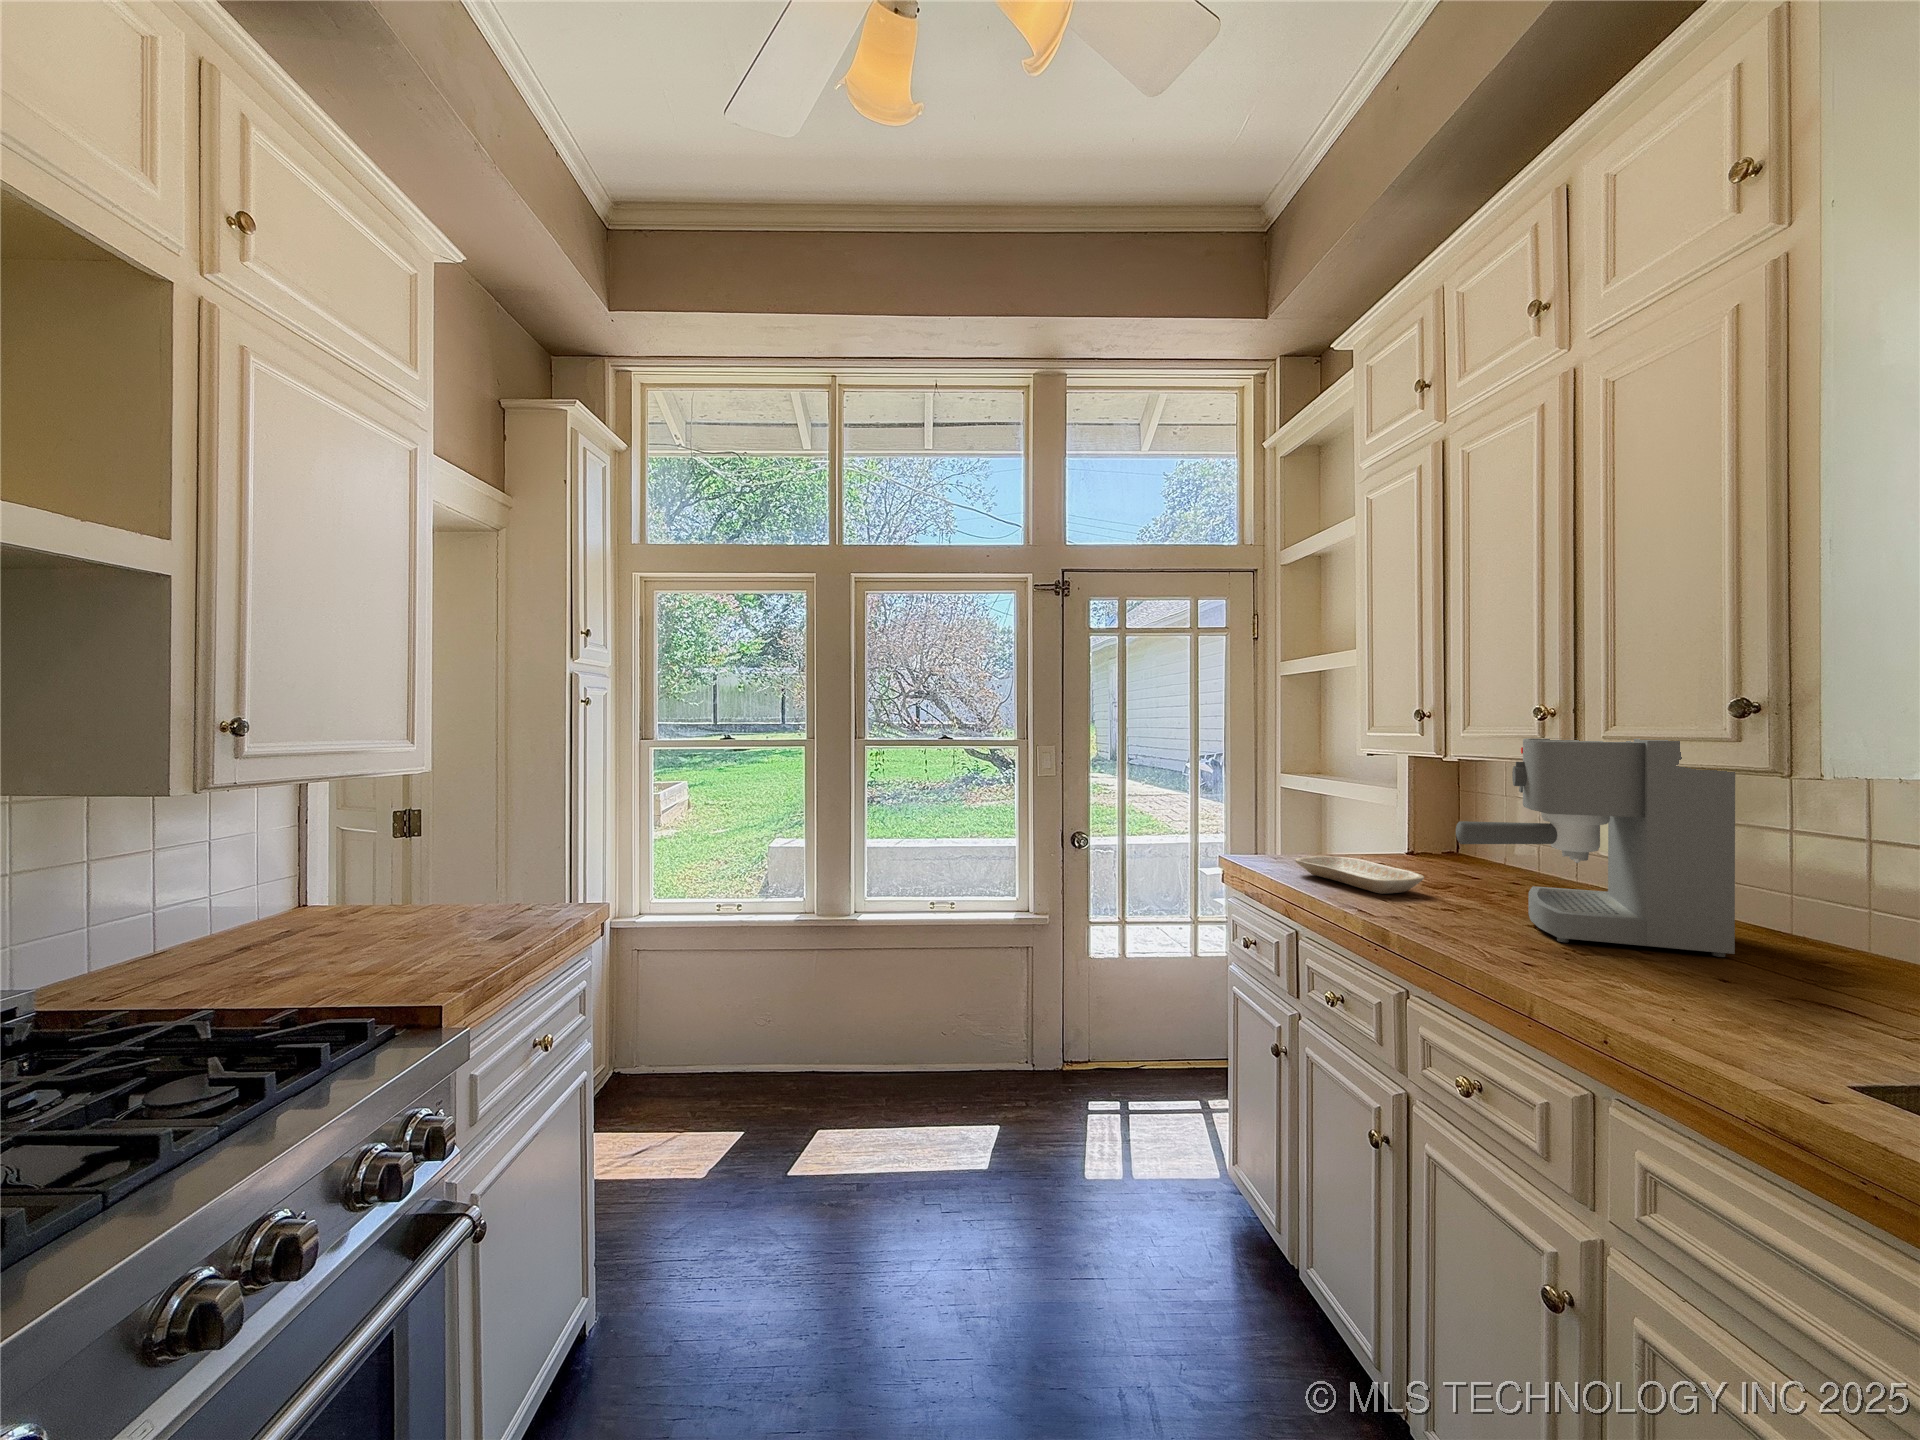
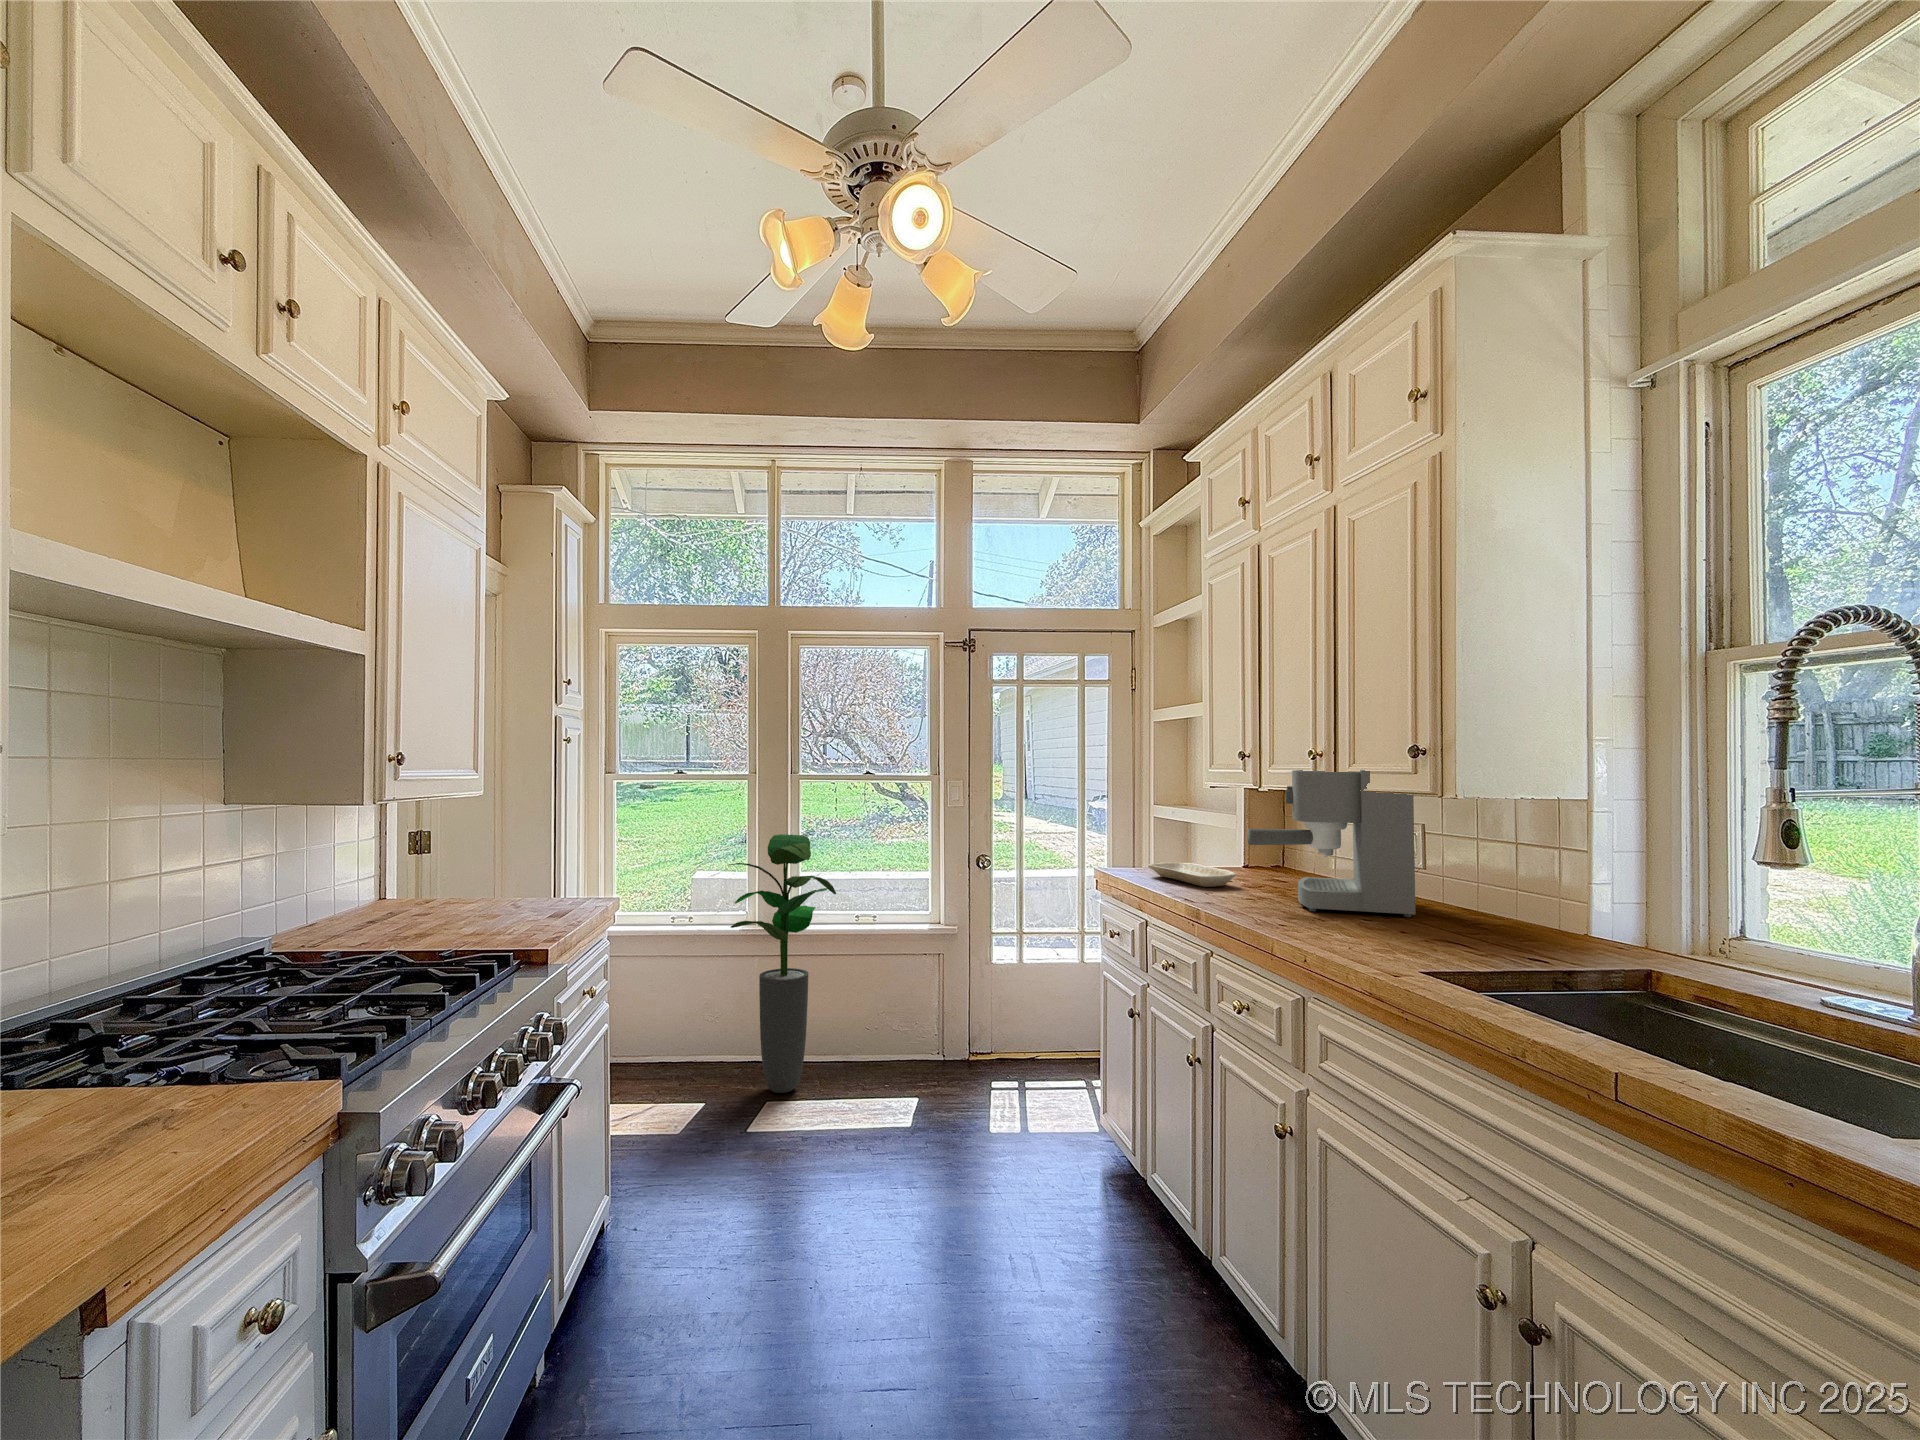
potted plant: none [777,810,904,1108] -> present [729,834,836,1093]

